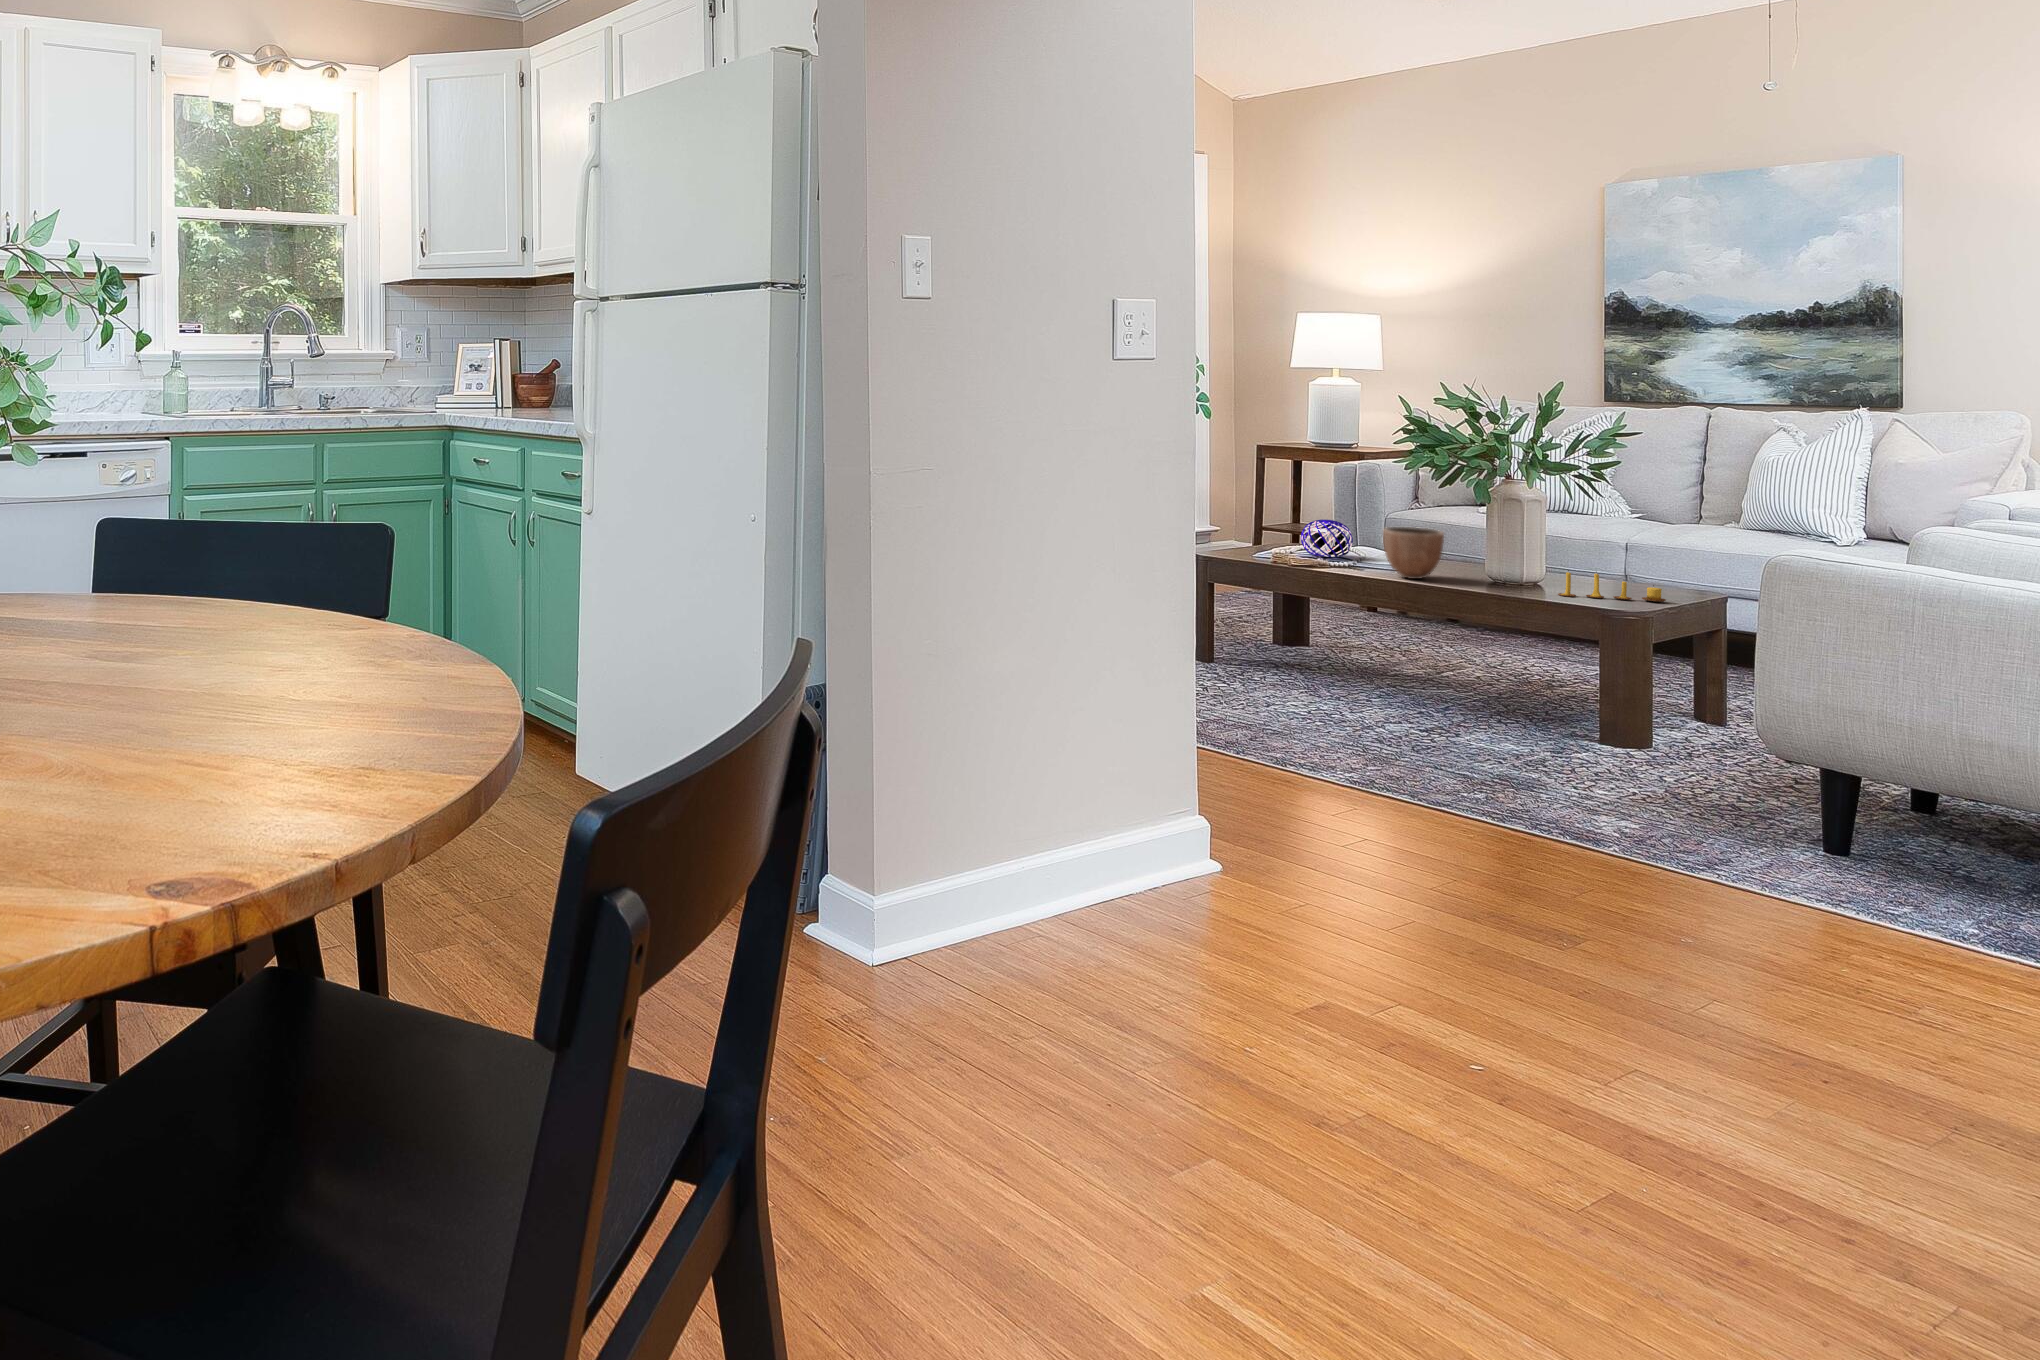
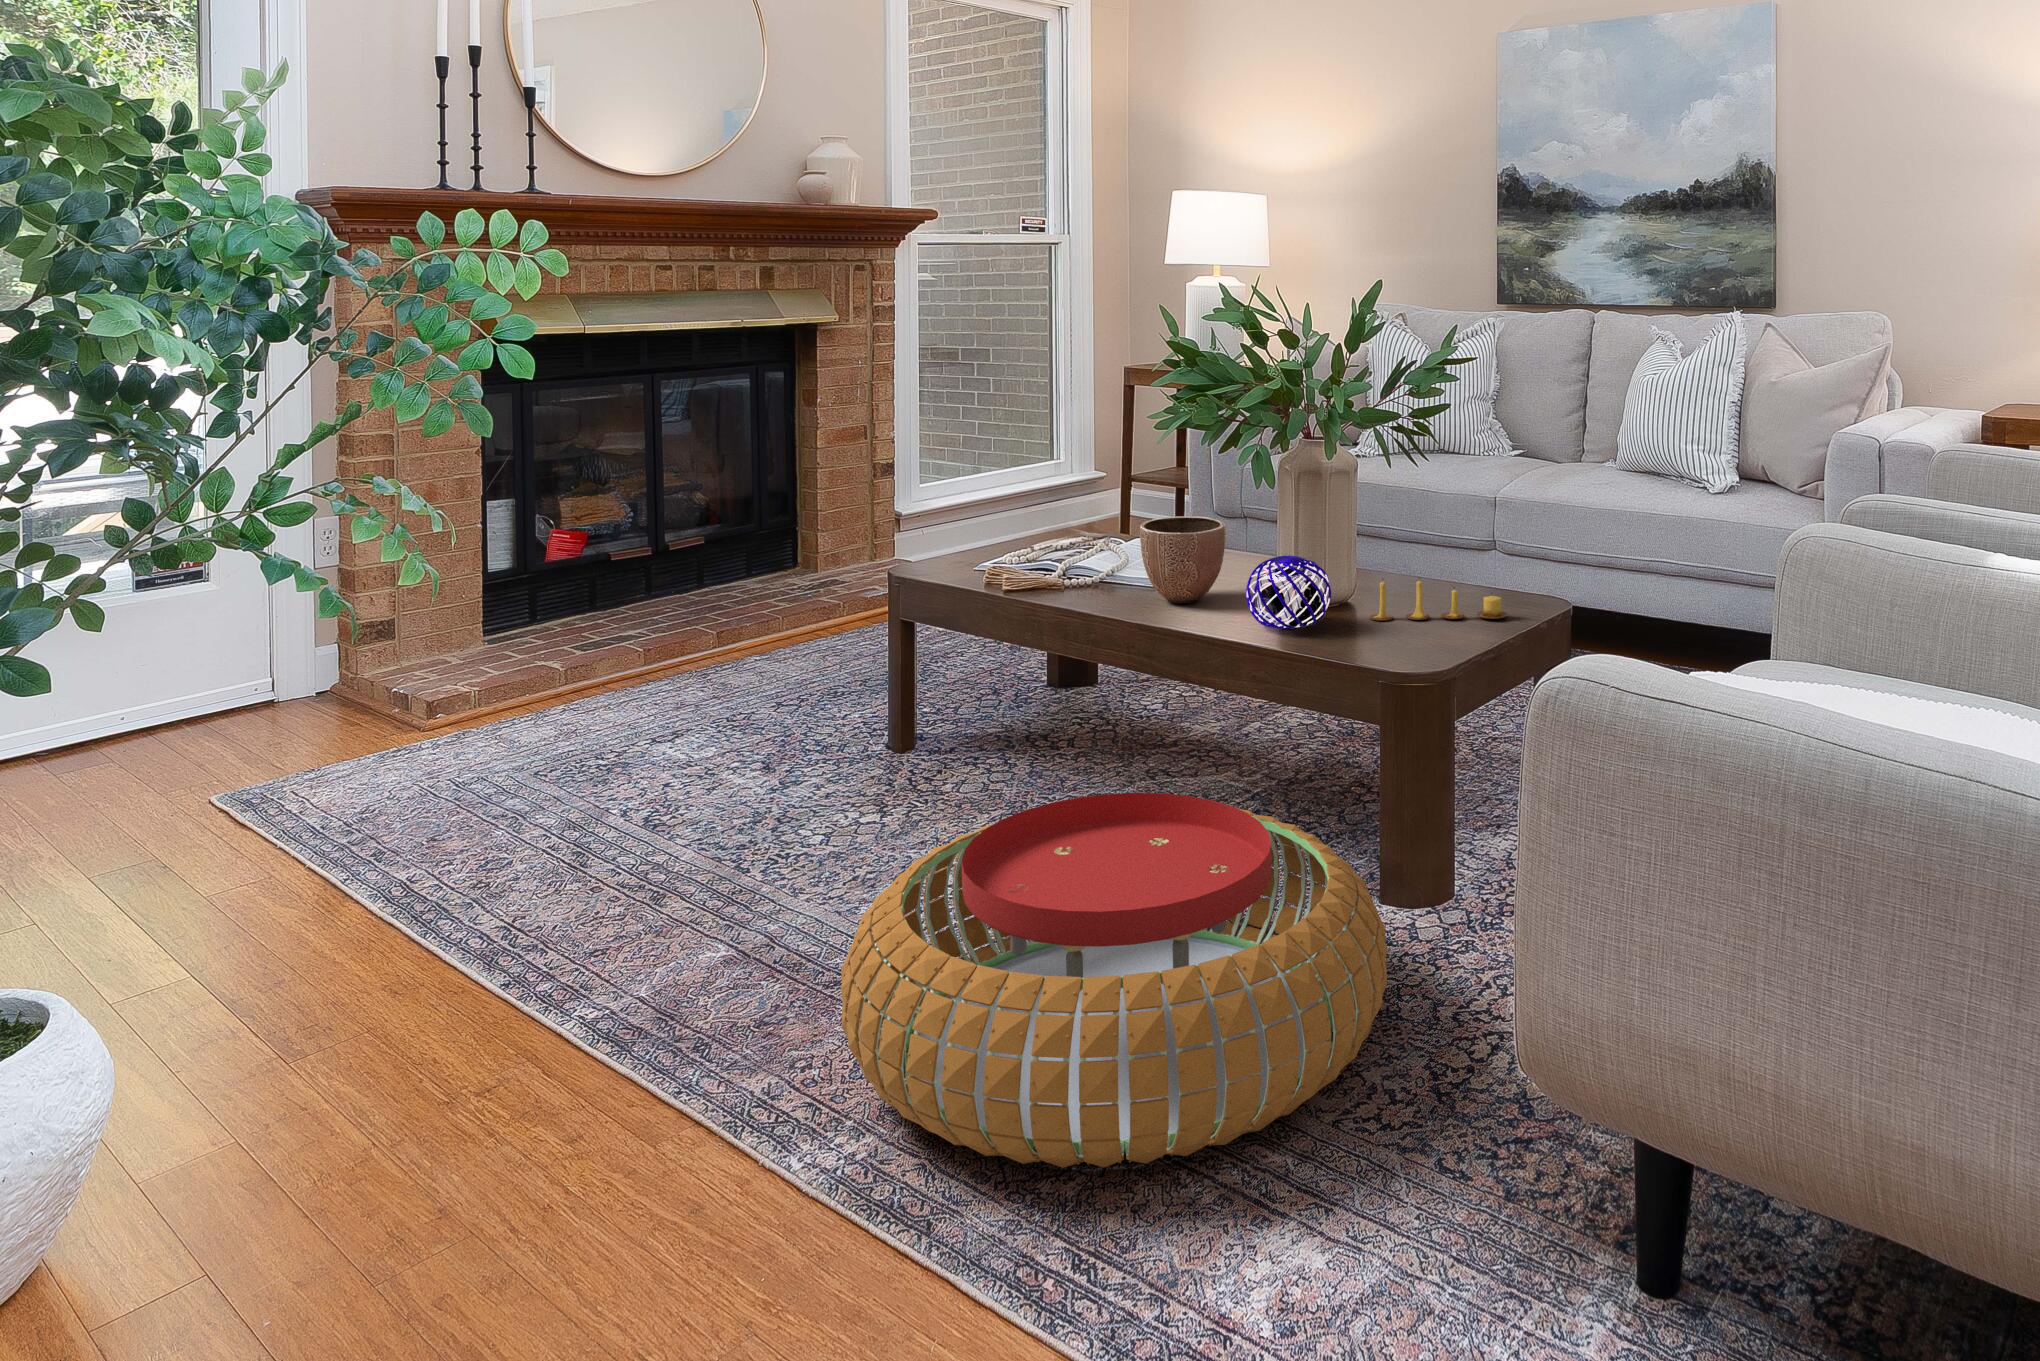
decorative orb: present [1301,520,1353,557] -> present [1246,556,1331,629]
pouf: none [1284,659,1616,810] -> present [841,793,1387,1168]

